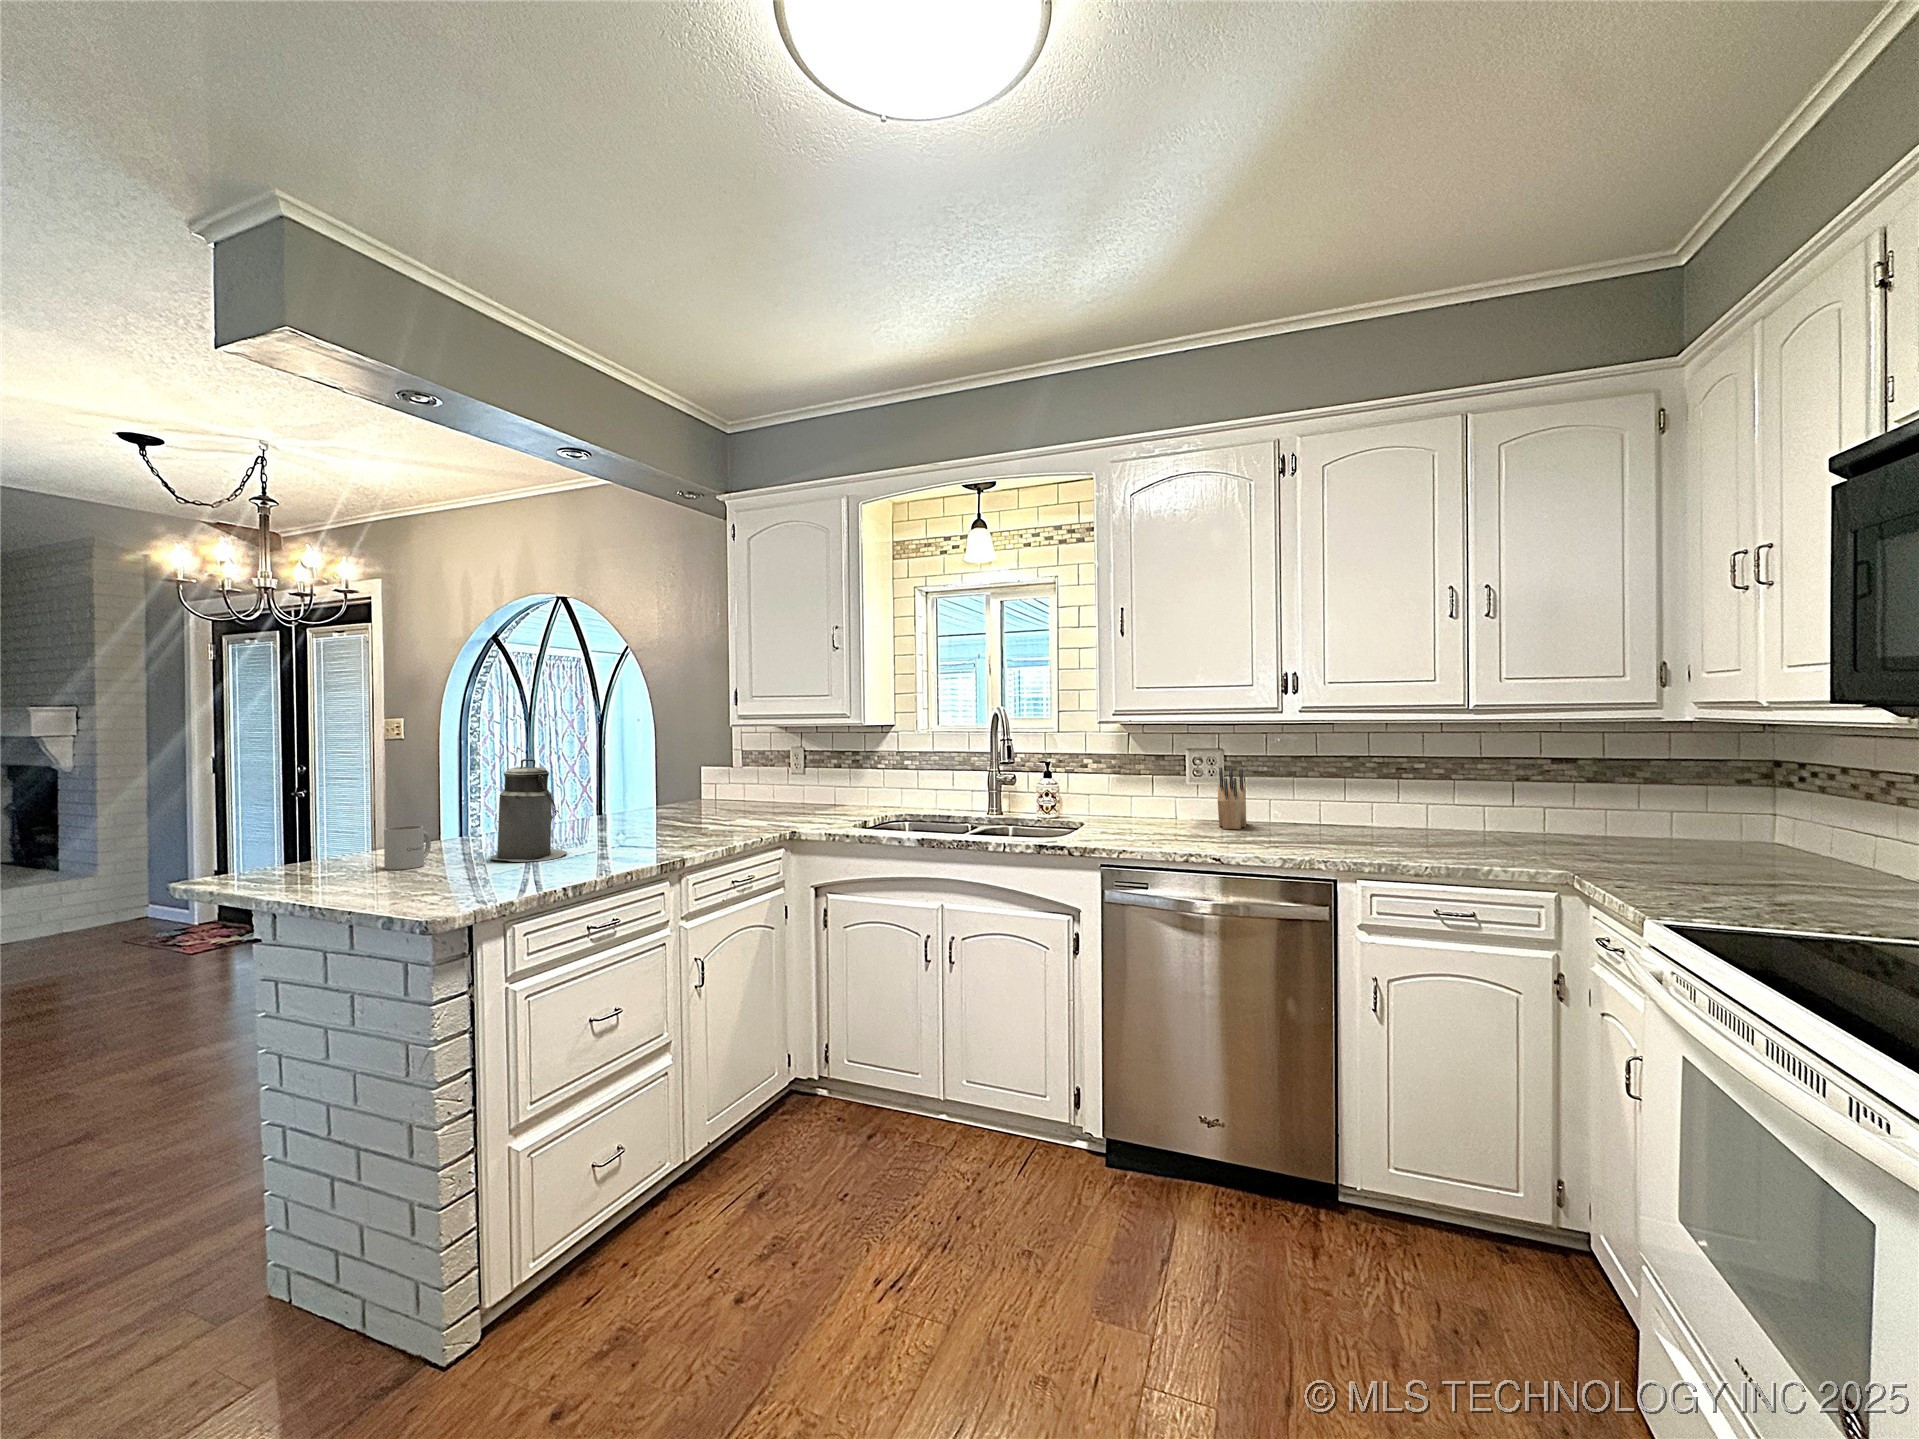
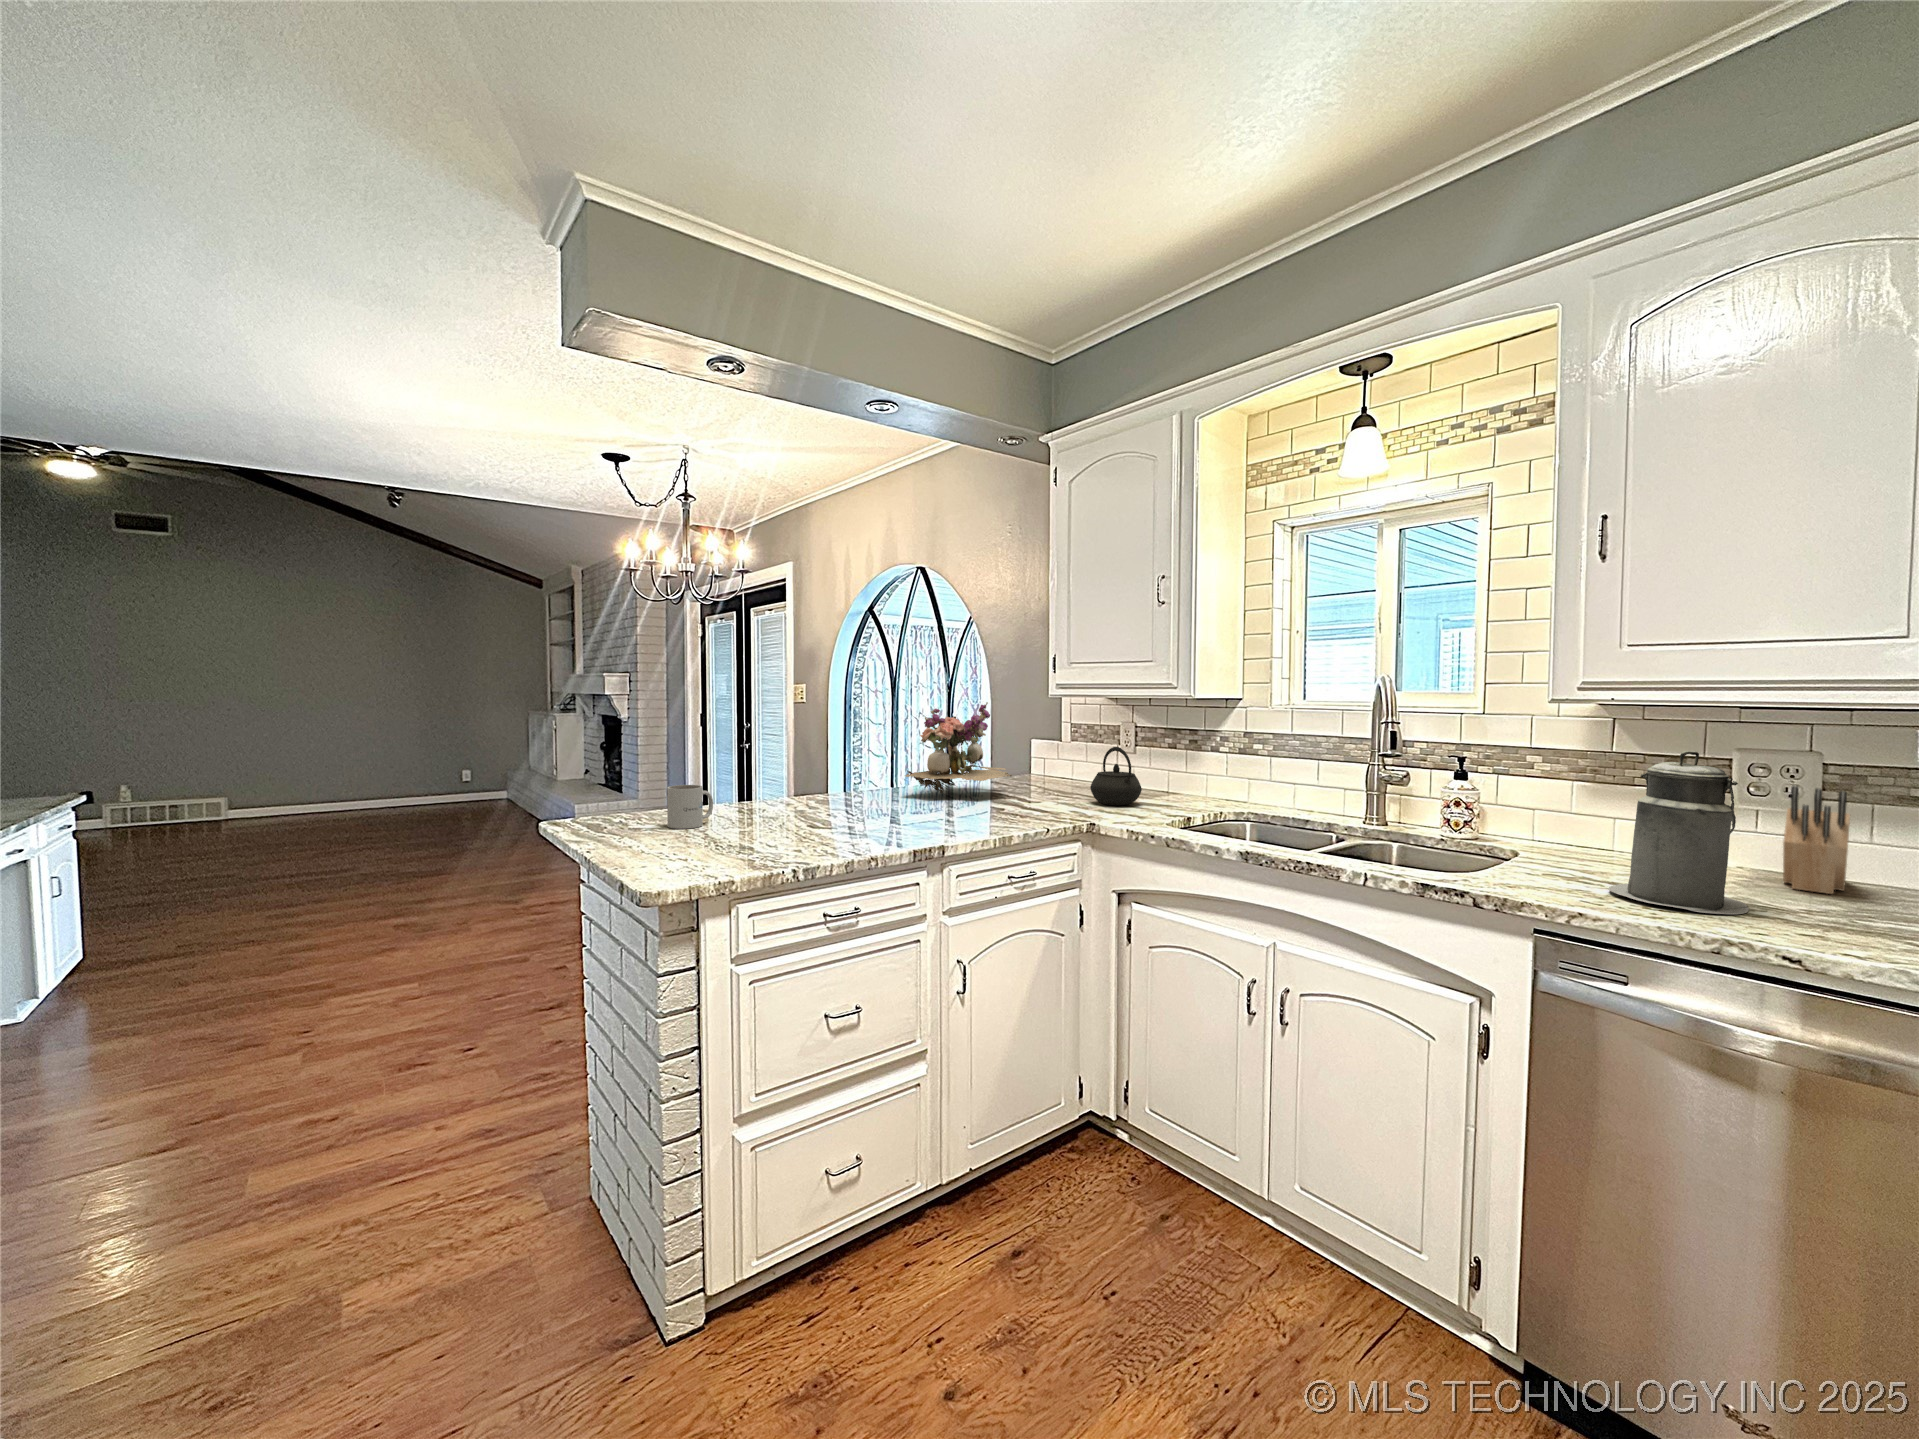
flower arrangement: none [601,737,706,824] -> present [905,702,1012,794]
canister: present [490,759,567,862] -> present [1608,751,1749,914]
kettle: none [778,771,821,820] -> present [1090,747,1142,805]

